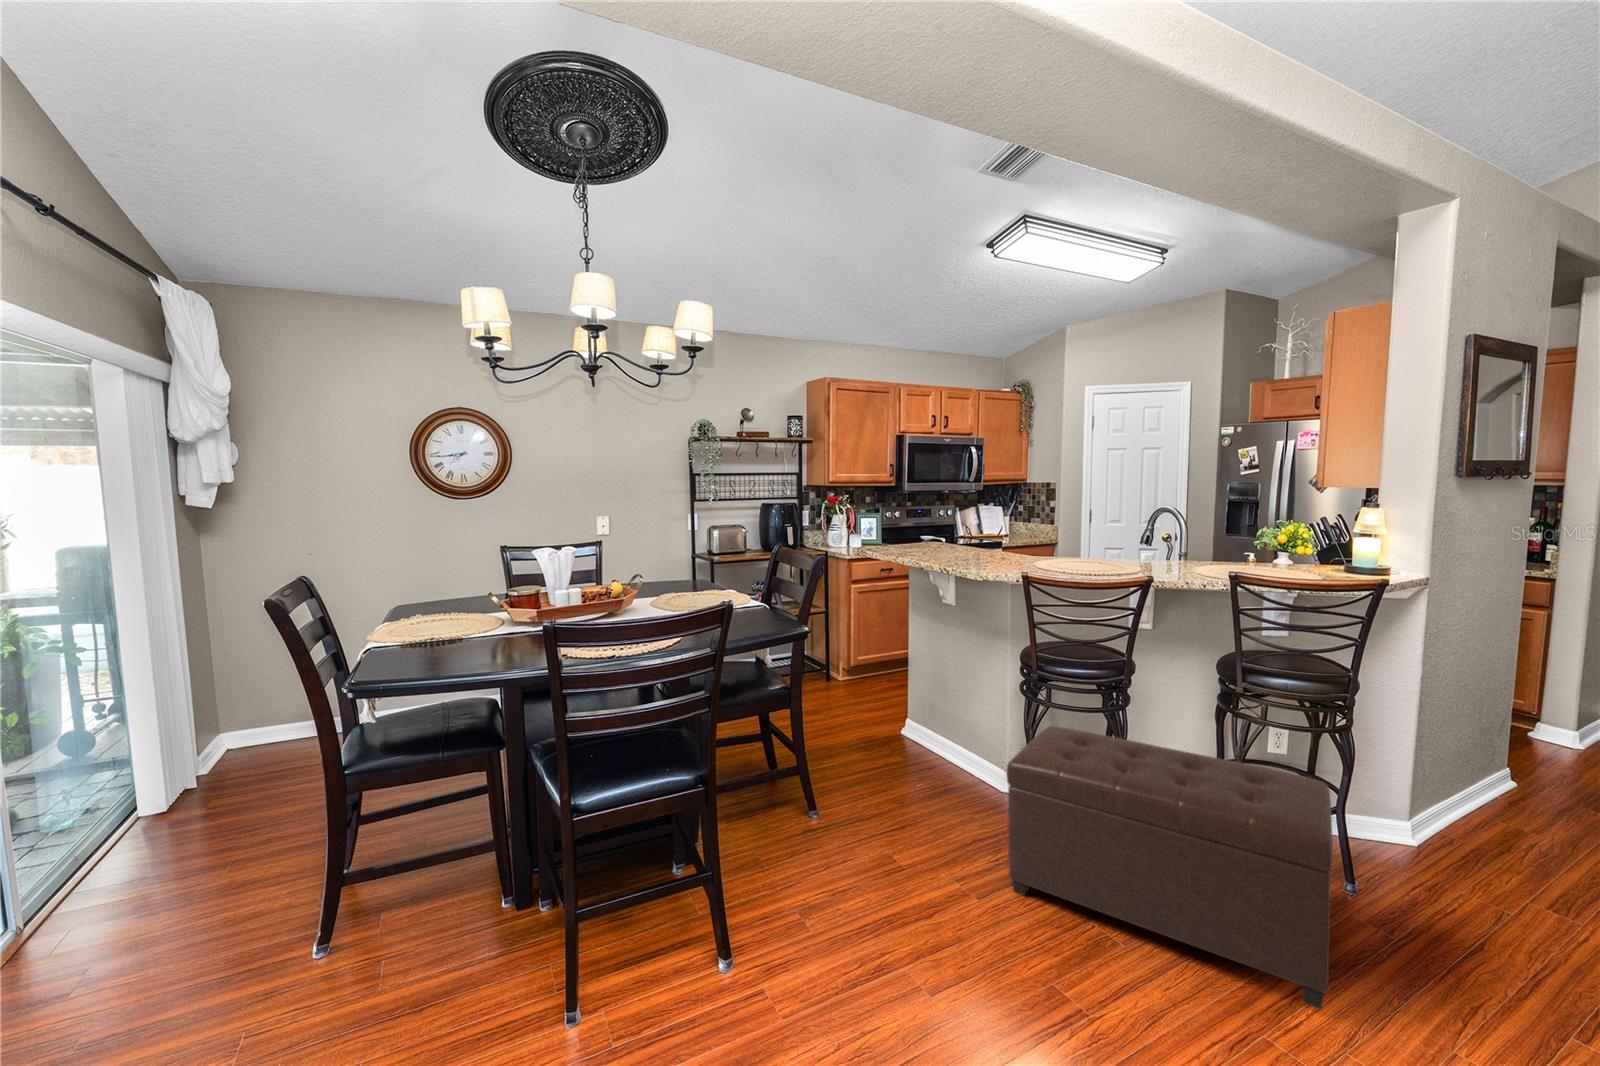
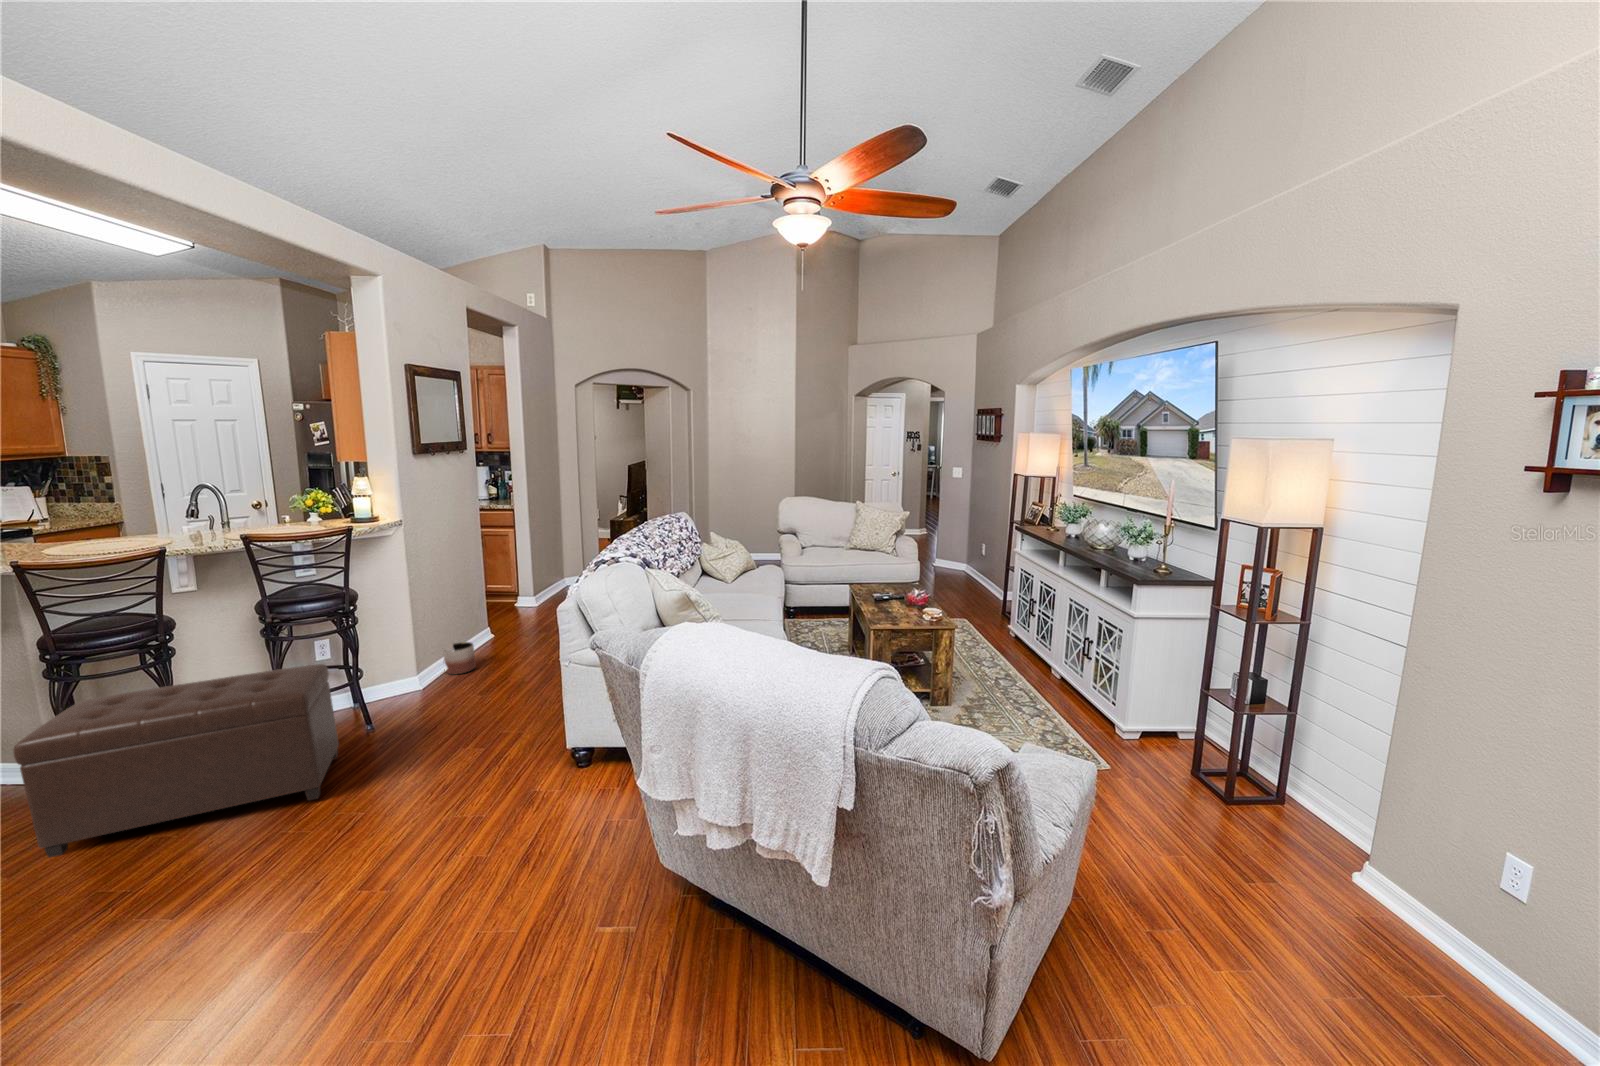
planter: none [1451,788,1521,850] -> present [443,642,476,674]

